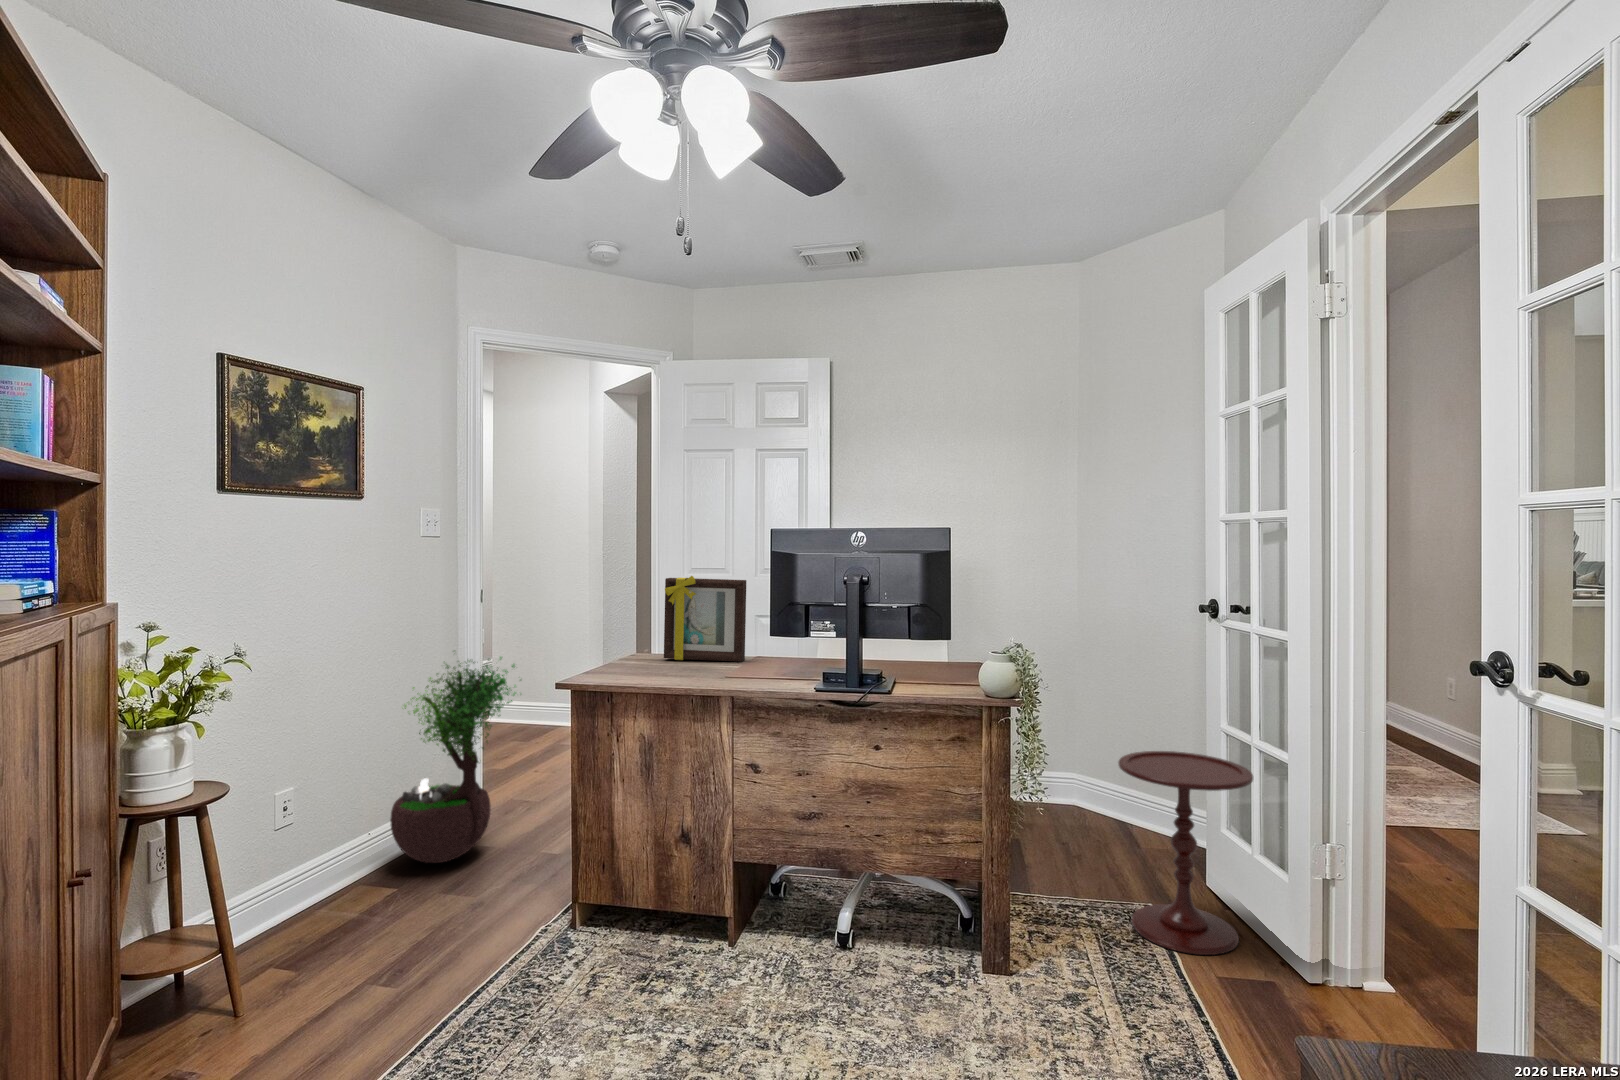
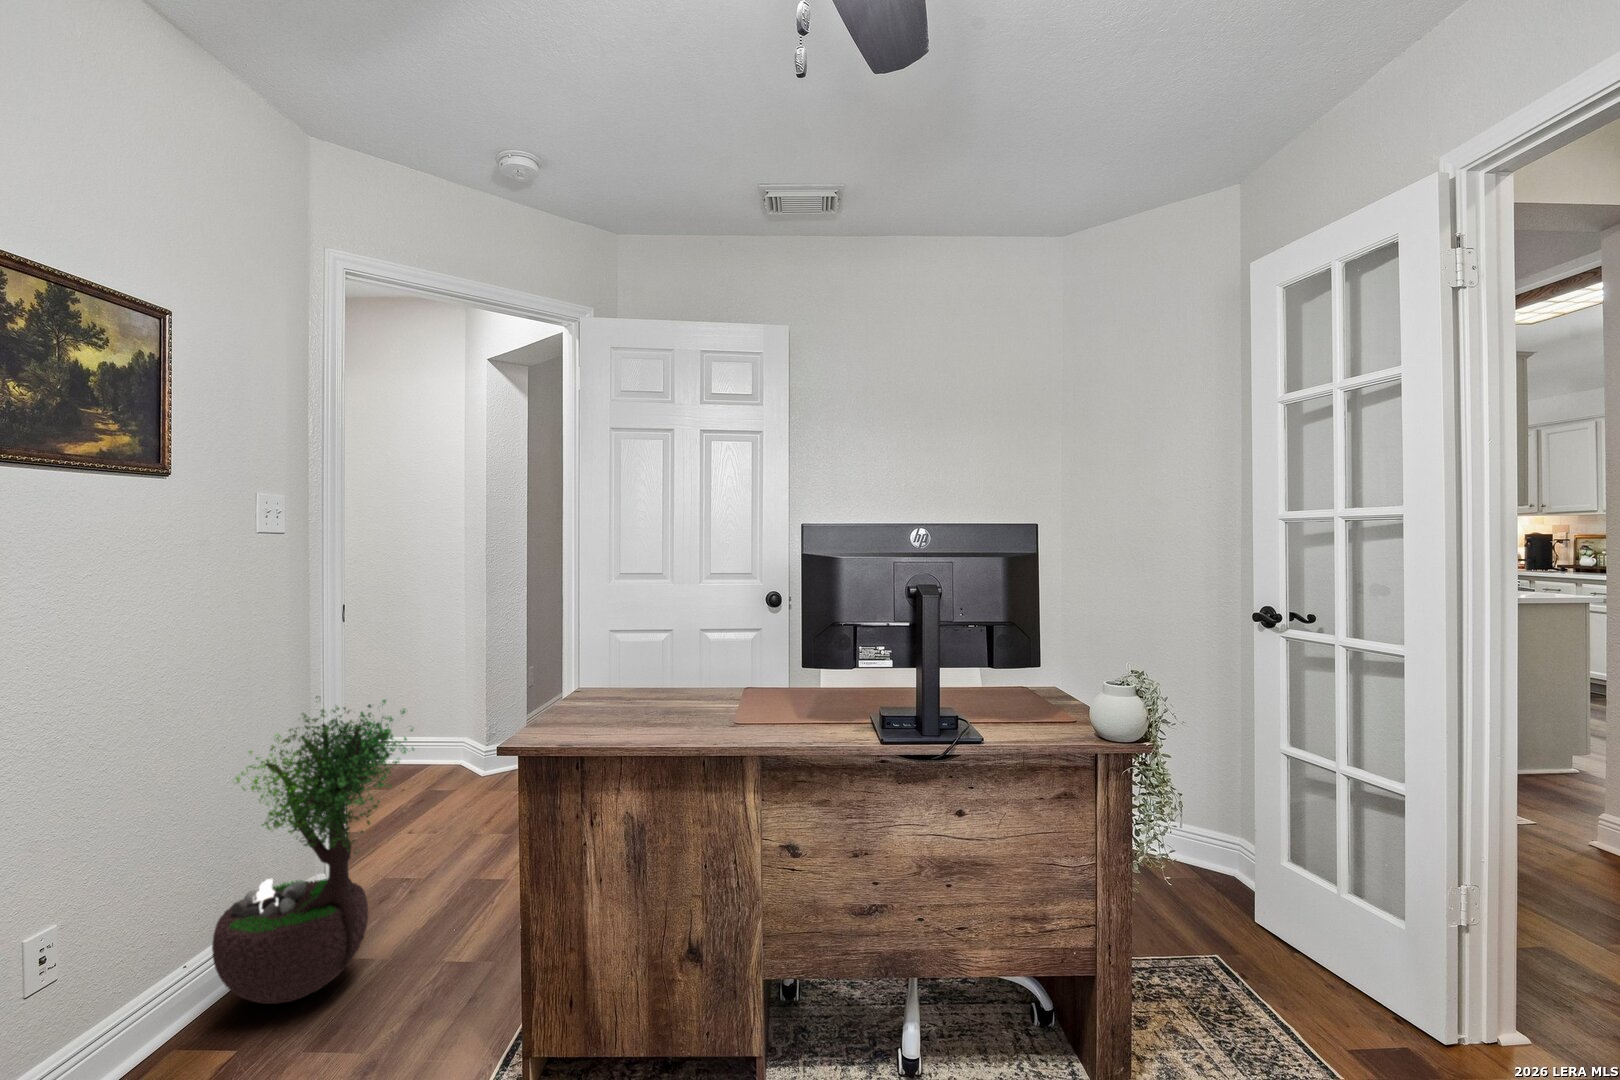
picture frame: present [664,576,746,662] -> none [630,586,739,698]
side table: present [1118,751,1253,955] -> none [1194,782,1359,1027]

